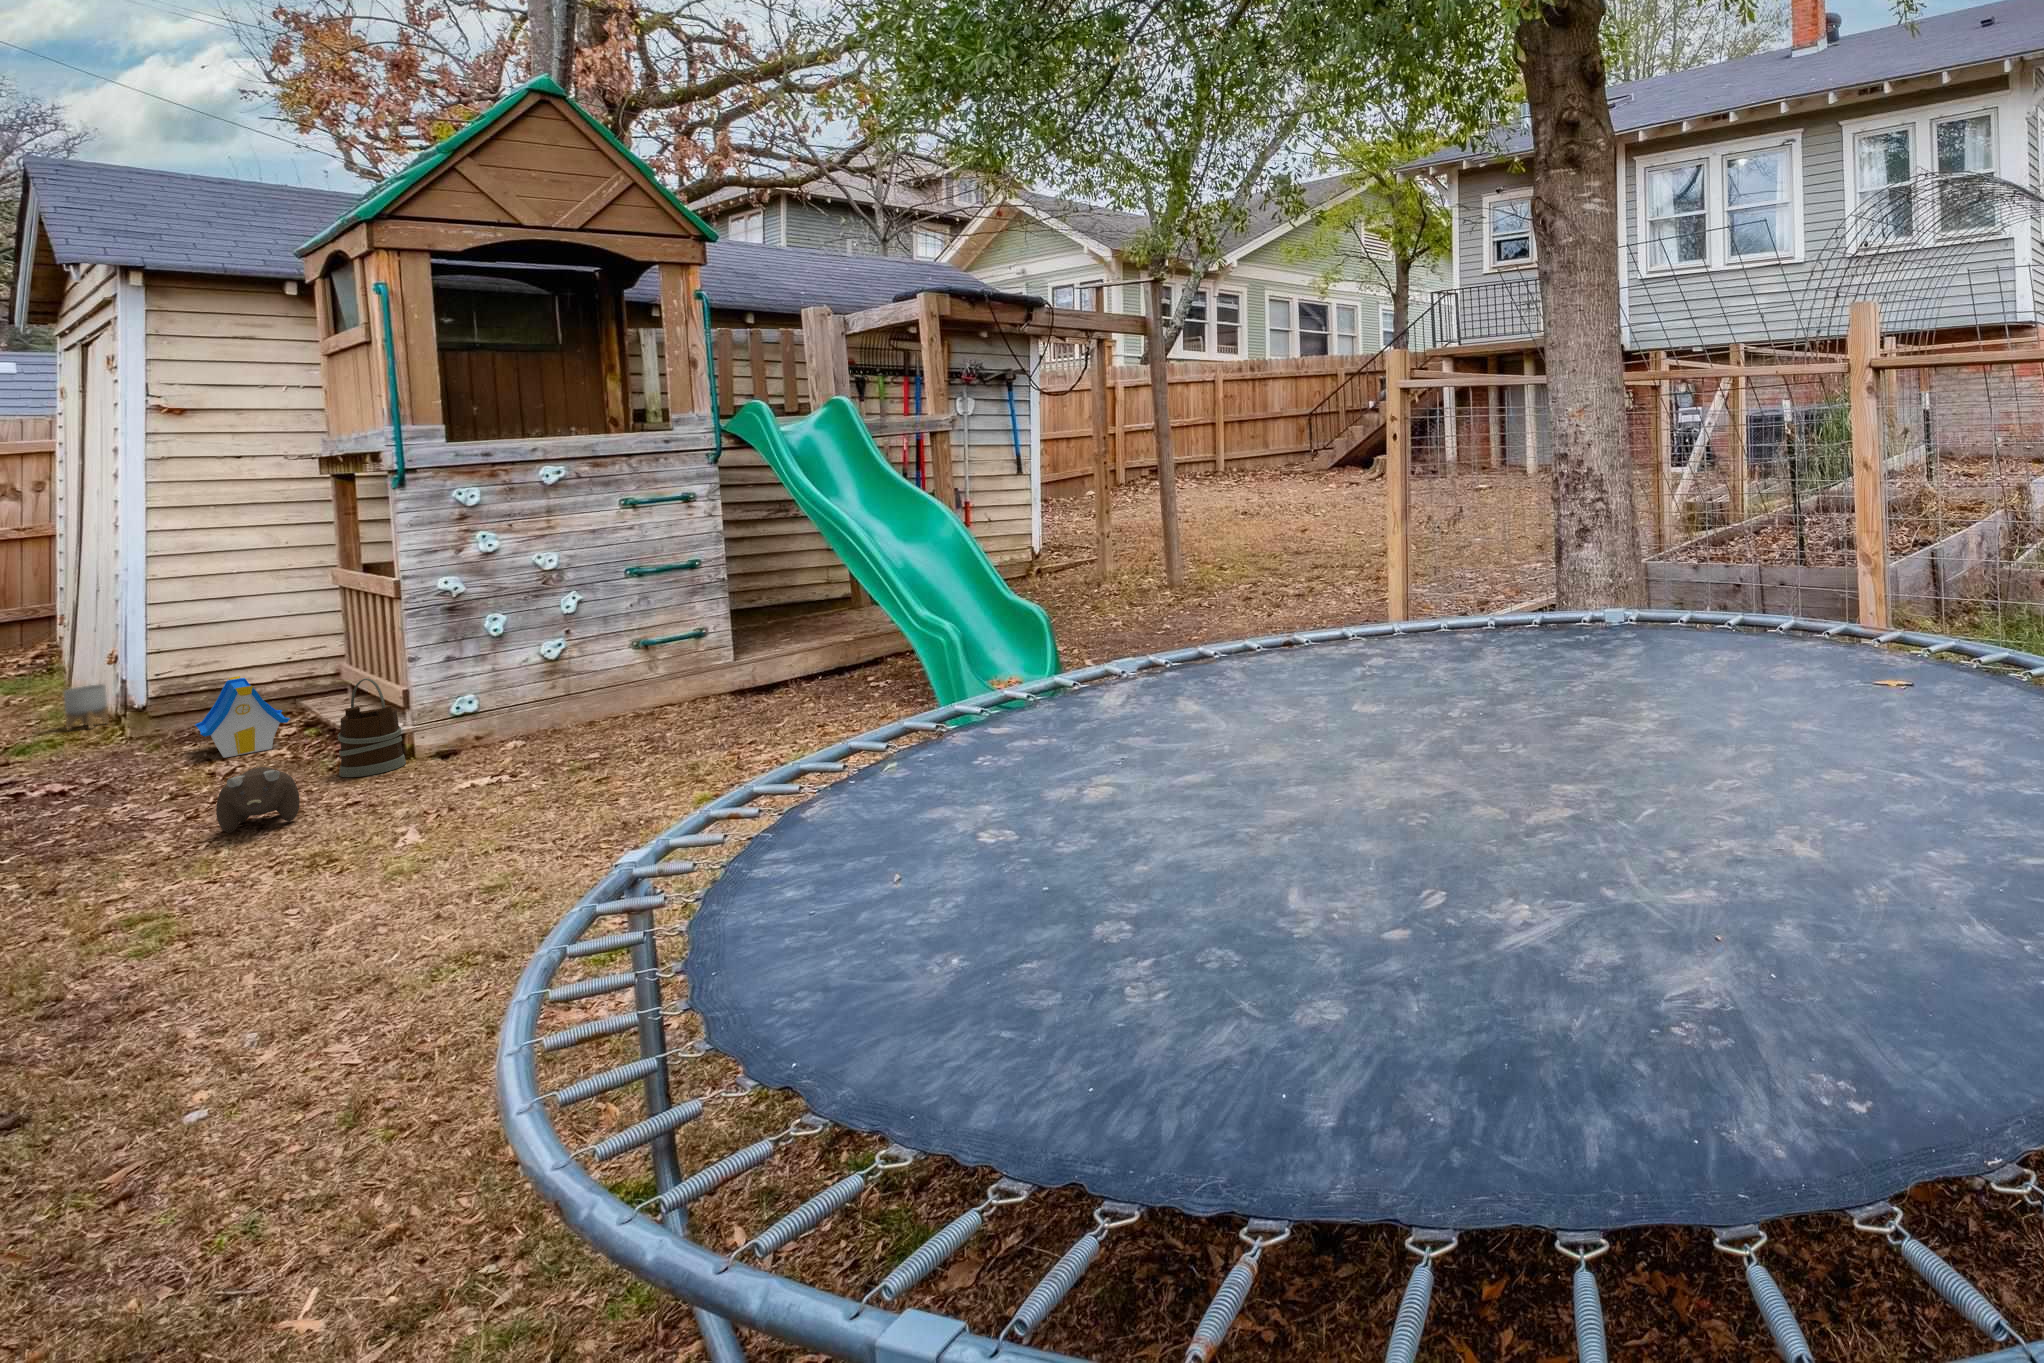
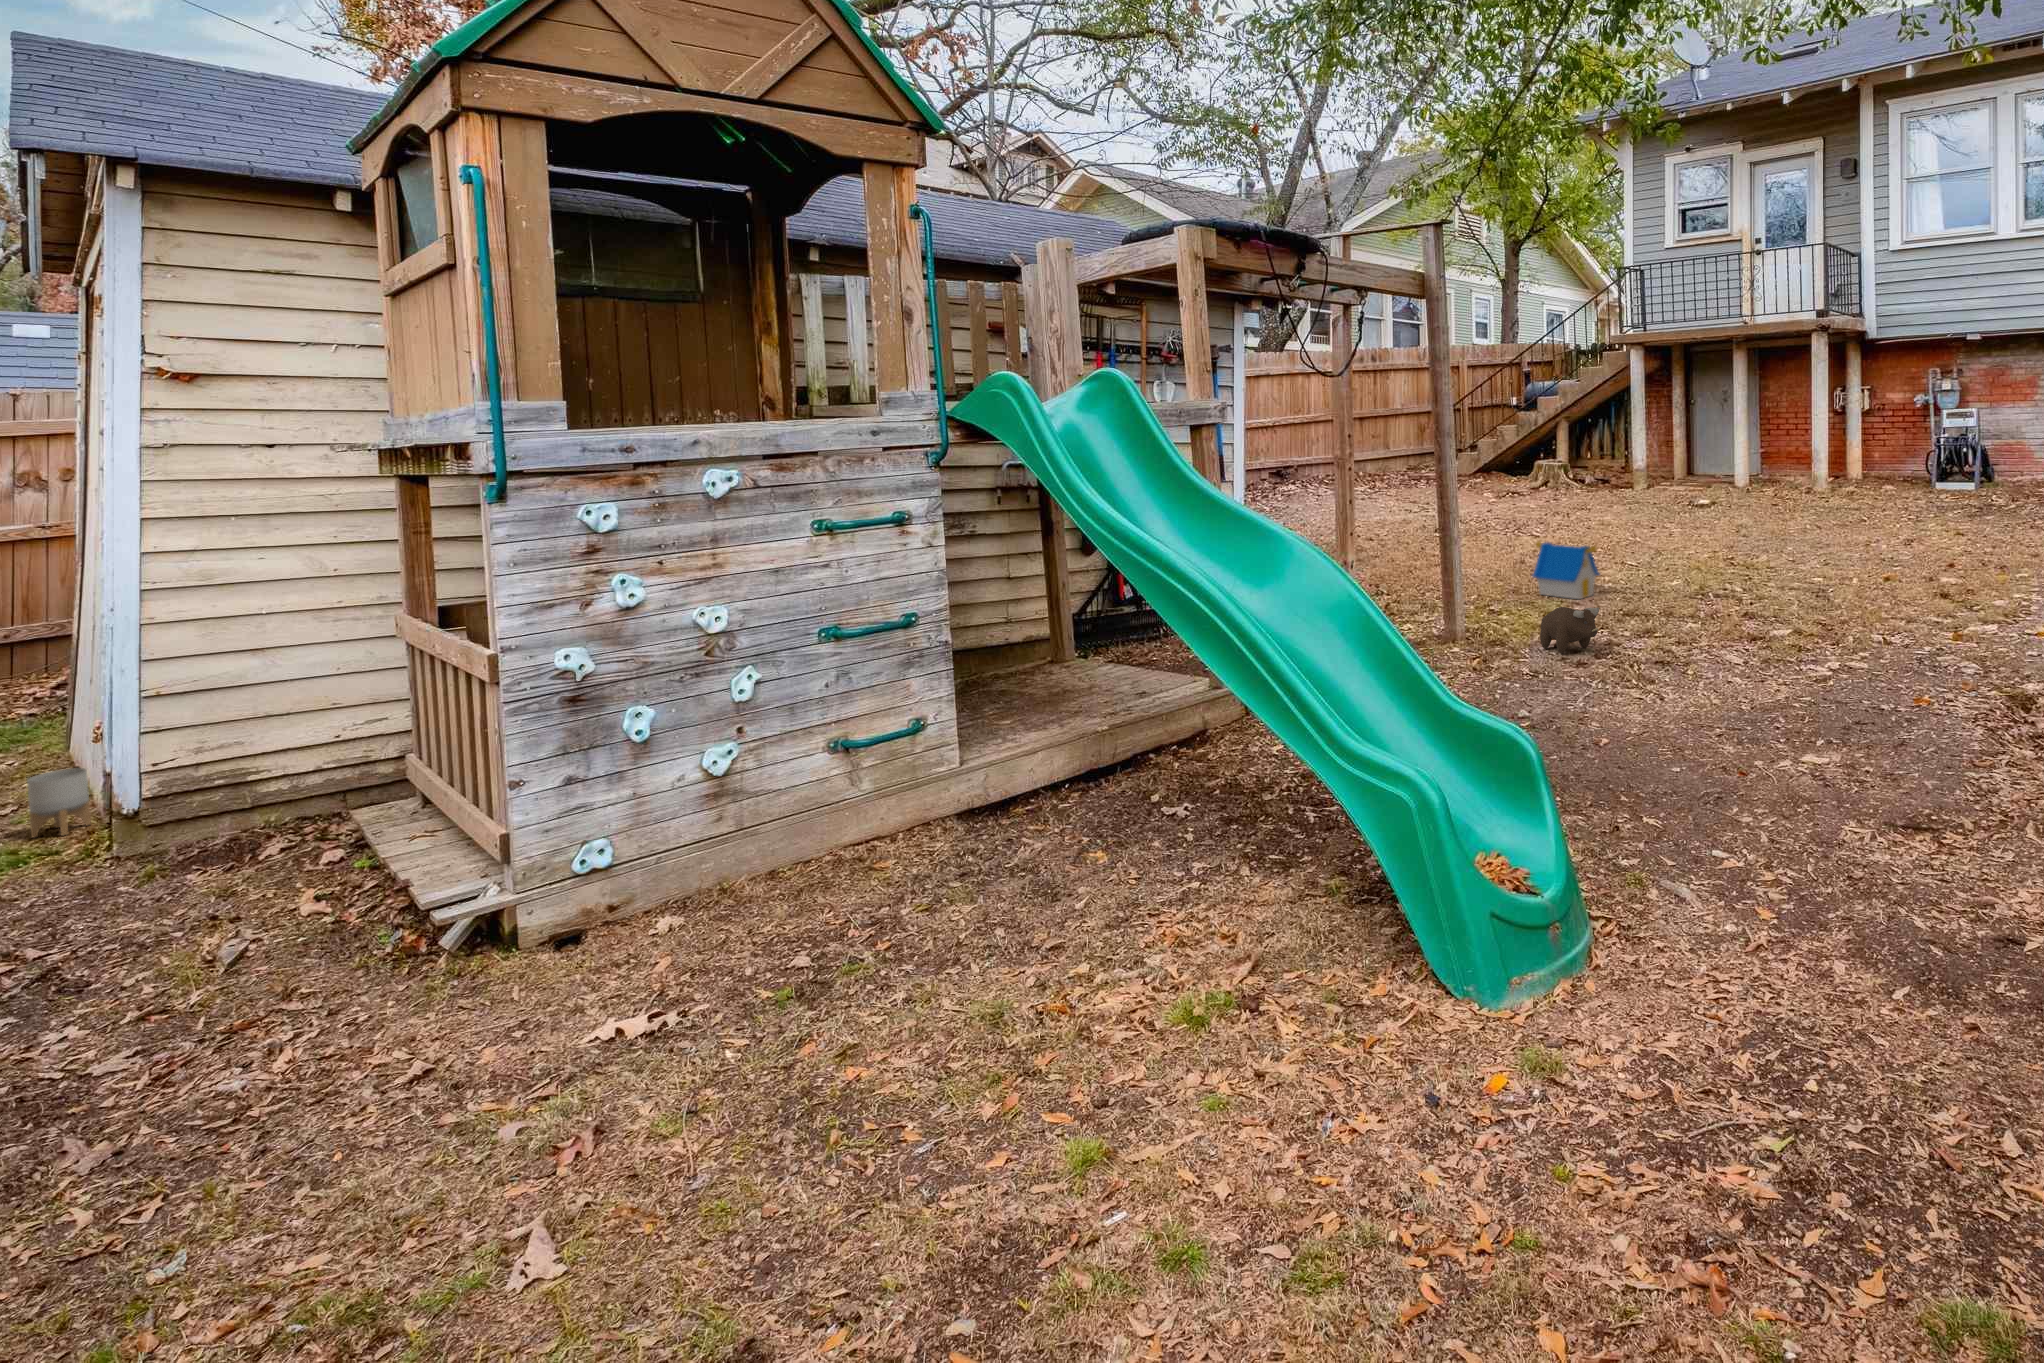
toy house: present [195,676,290,758] -> present [1532,542,1600,599]
wooden bucket: present [338,679,406,777] -> none [396,825,503,998]
plush toy: present [216,767,300,833] -> present [1540,607,1599,653]

